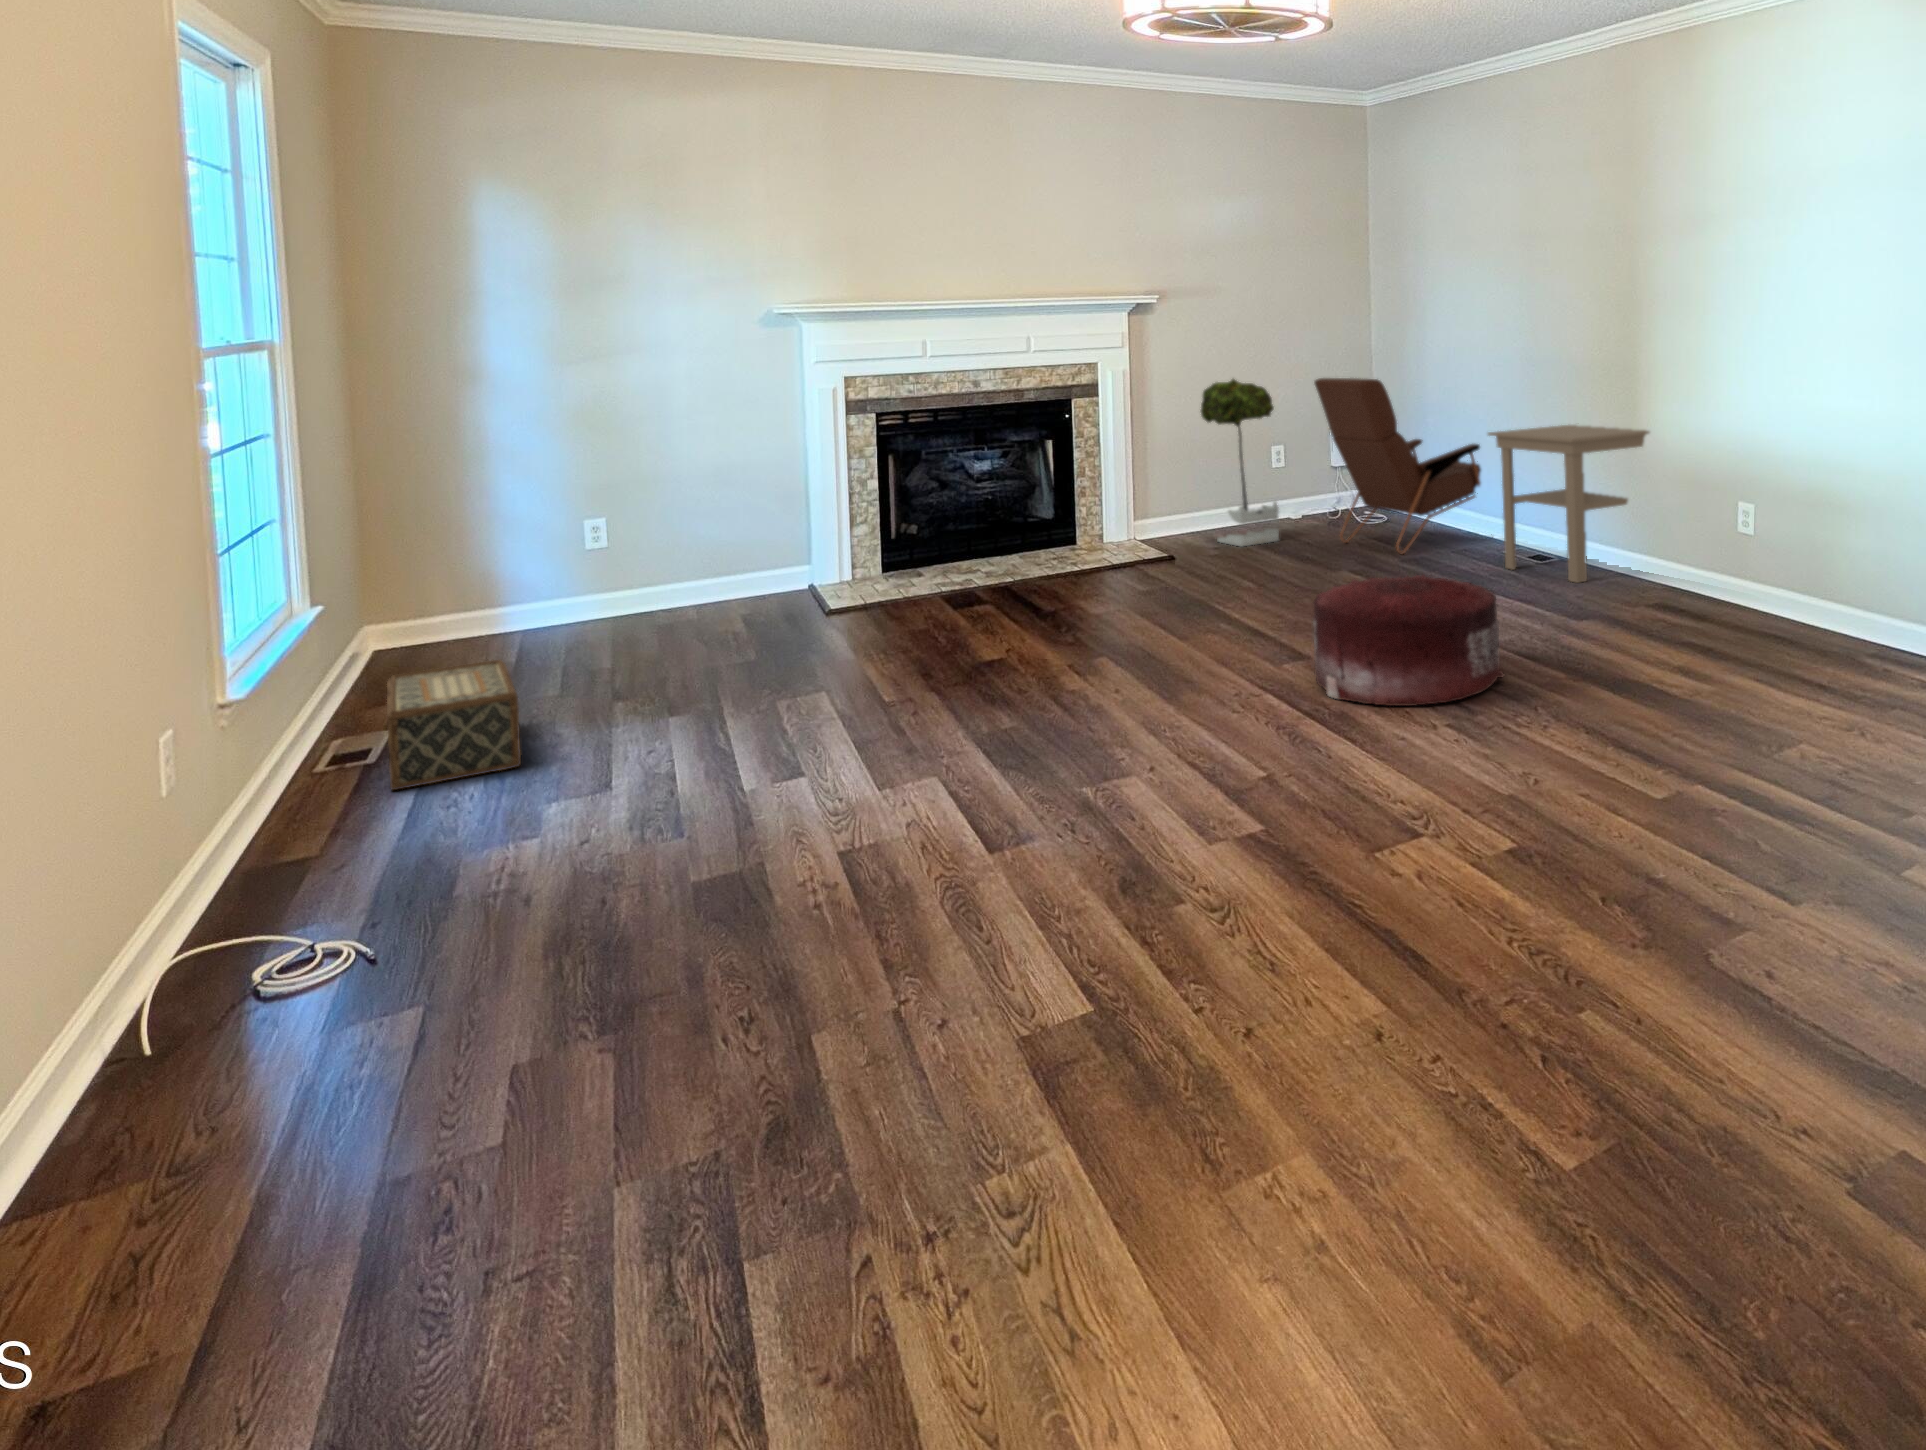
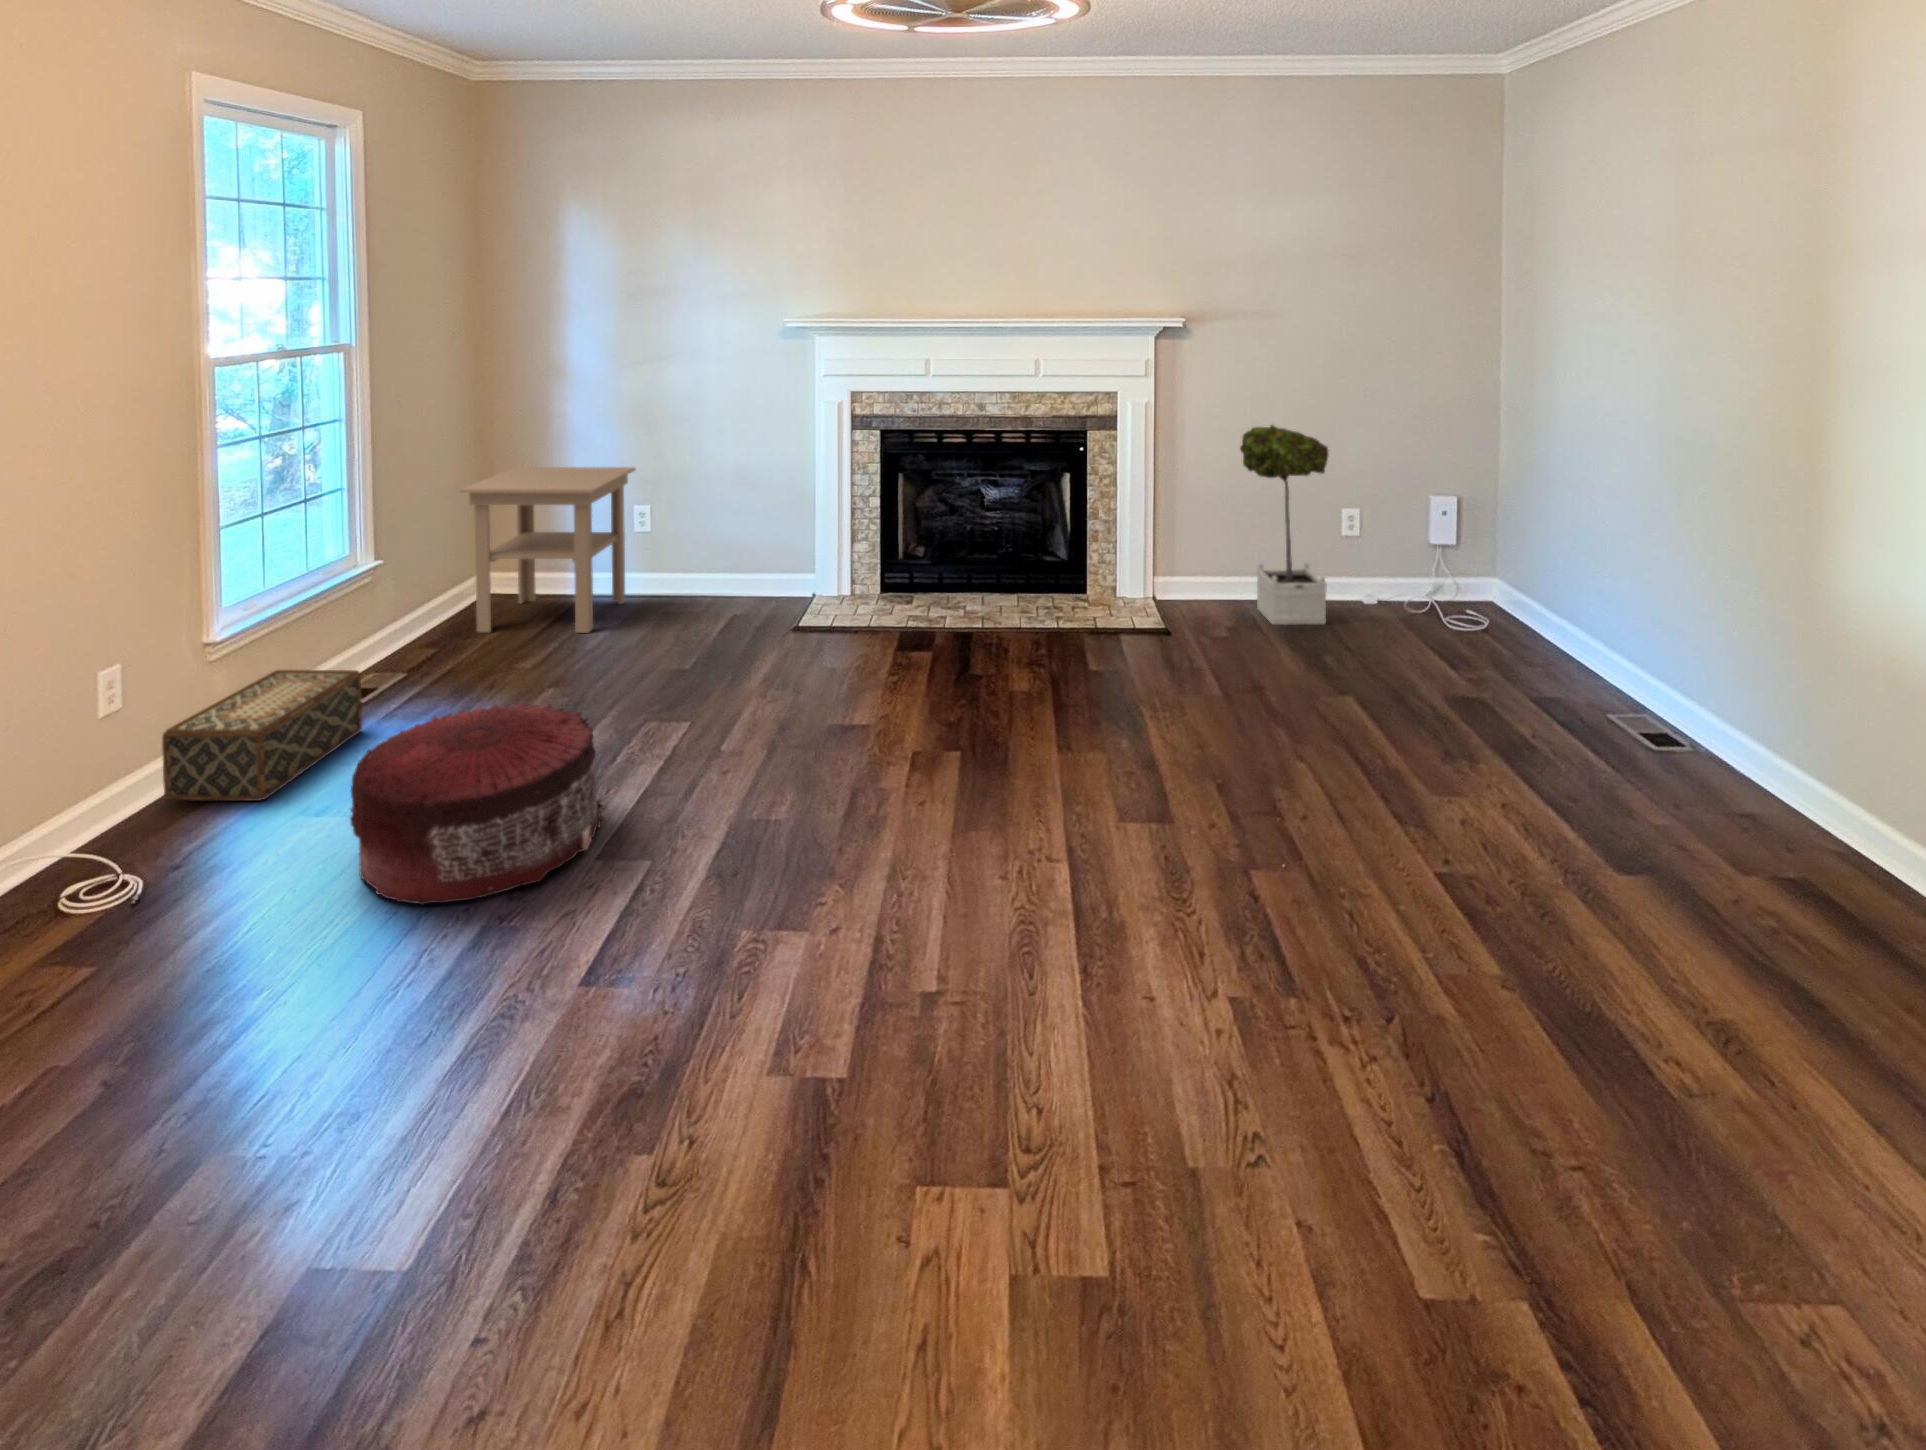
armchair: present [1314,378,1481,554] -> none [1360,439,1619,694]
side table: present [1488,425,1649,583] -> present [460,467,635,633]
pouf: present [1313,575,1504,706] -> present [350,701,603,905]

